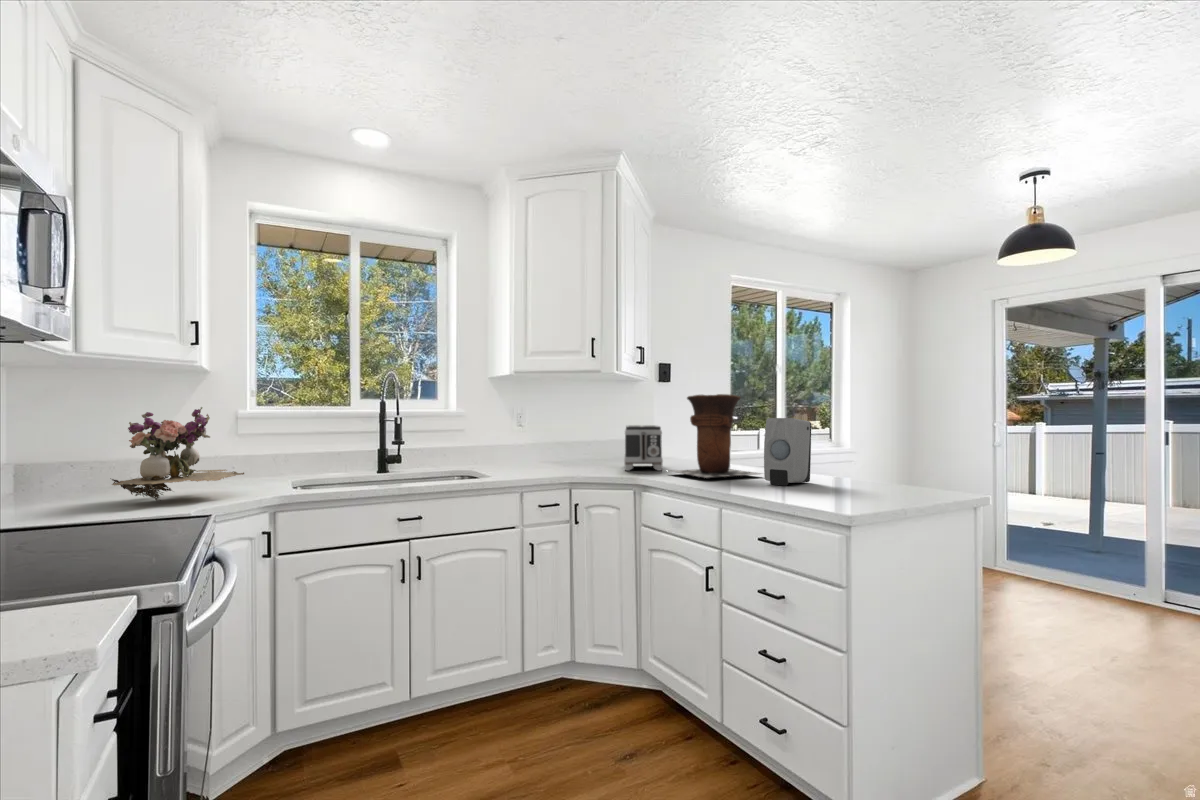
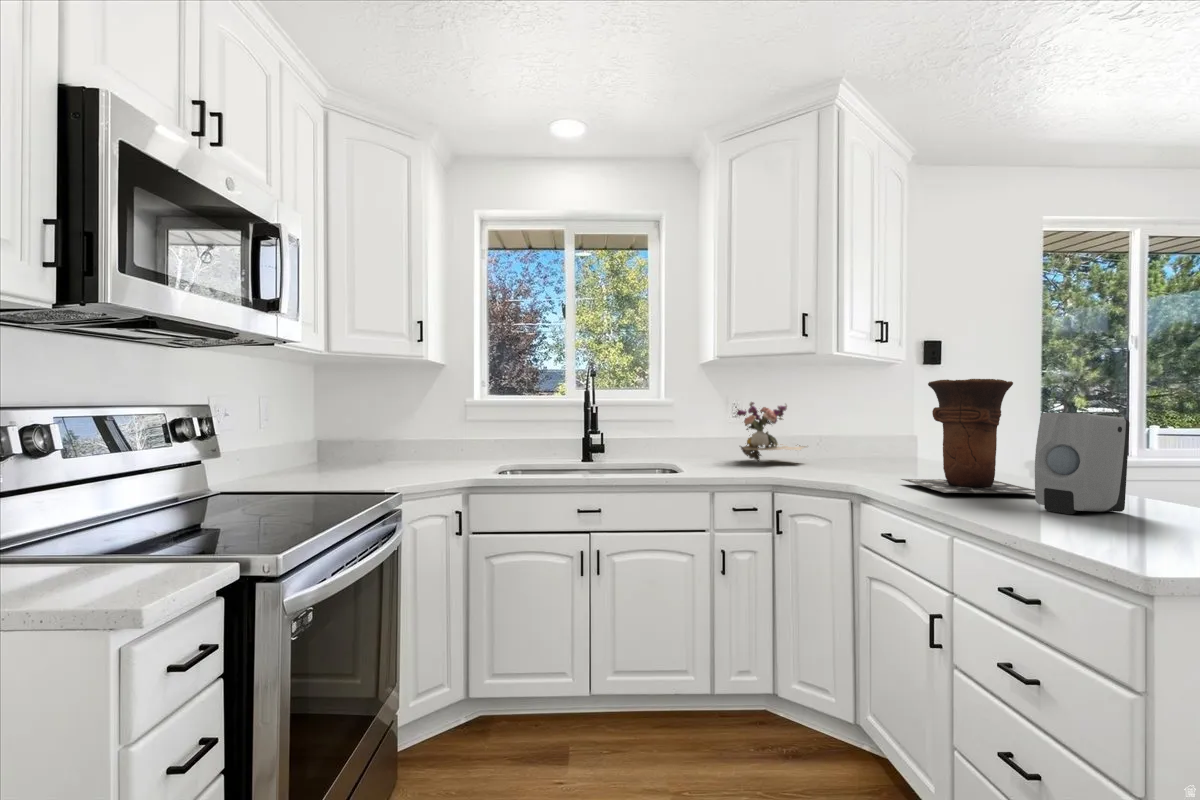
flower arrangement: present [112,407,244,501] -> present [736,402,807,461]
toaster: present [624,425,663,471] -> none [849,419,907,478]

